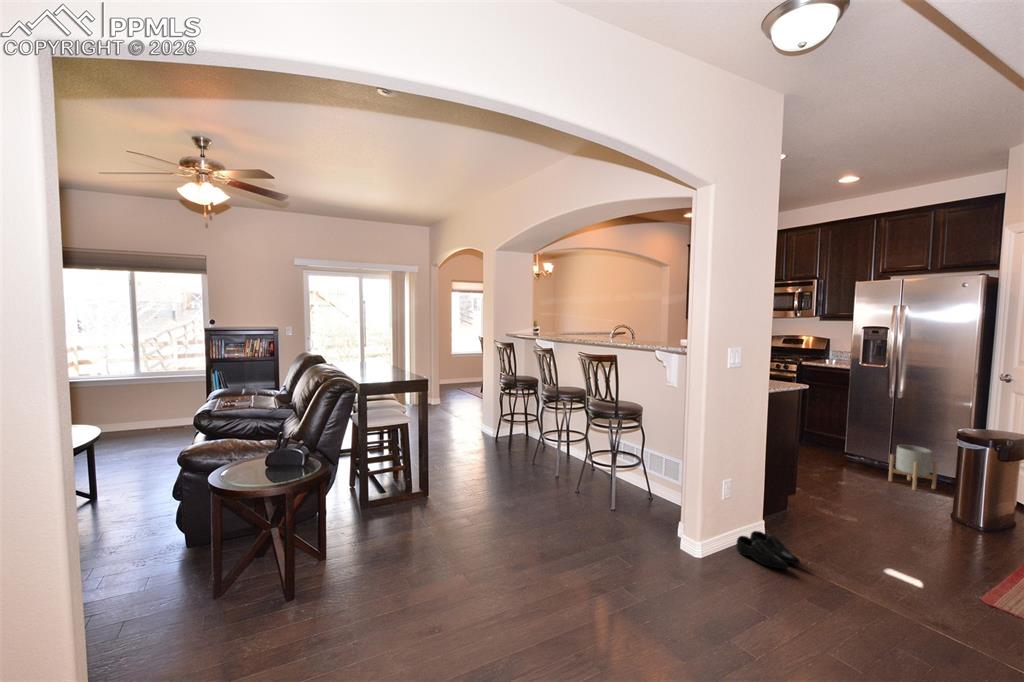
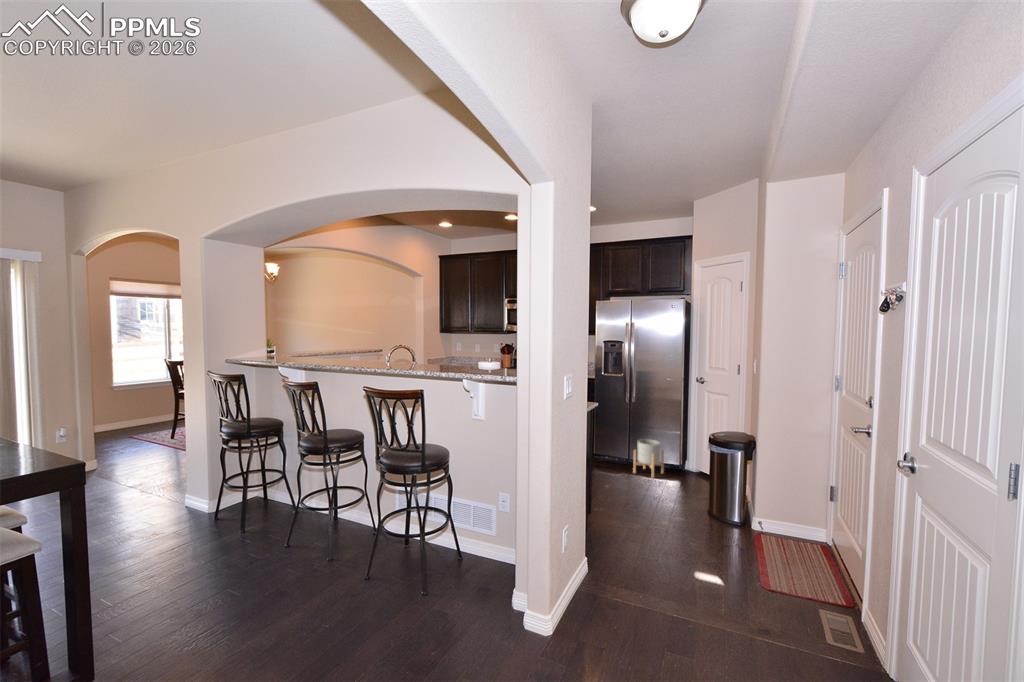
shoe: present [736,531,800,569] -> none [576,571,635,614]

